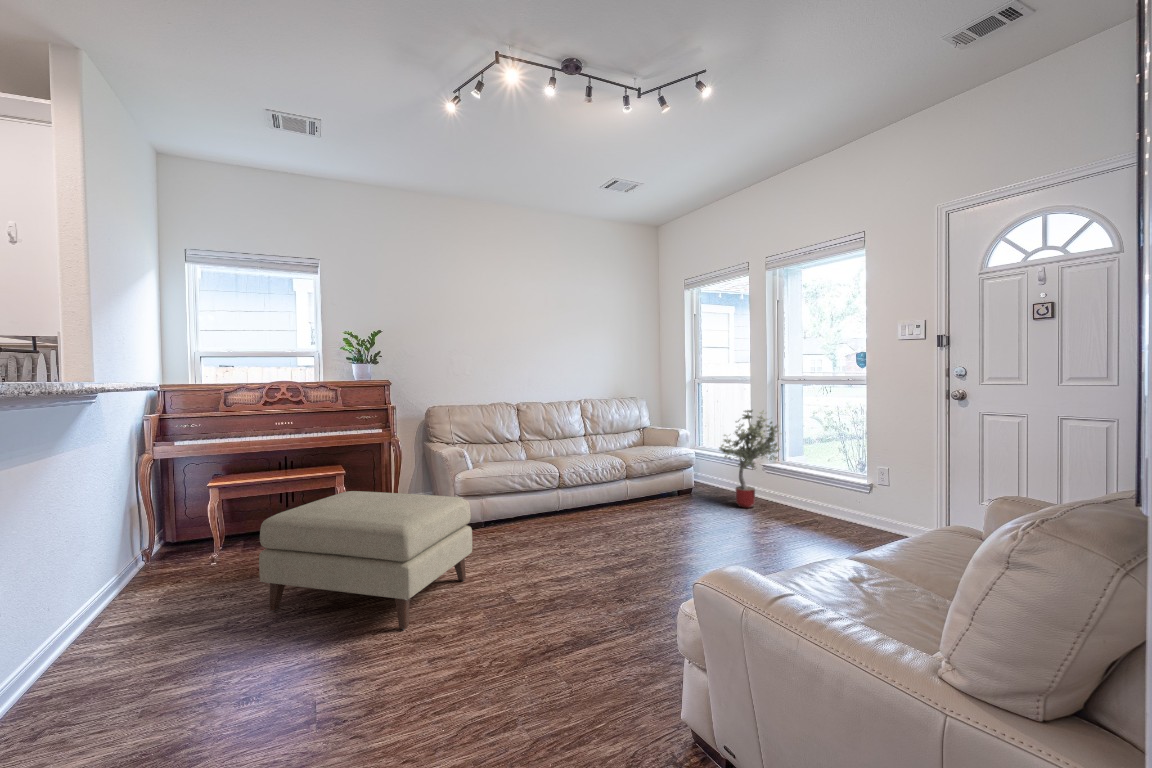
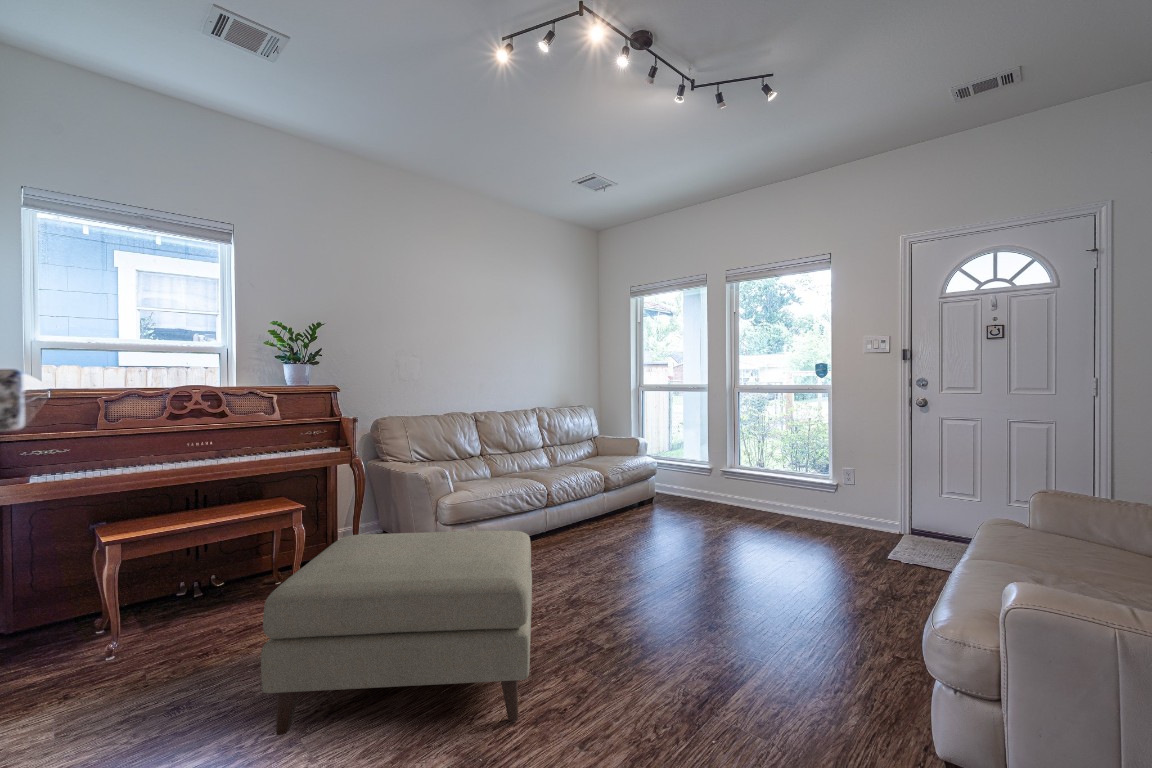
potted tree: present [719,410,782,508] -> none [681,416,752,512]

